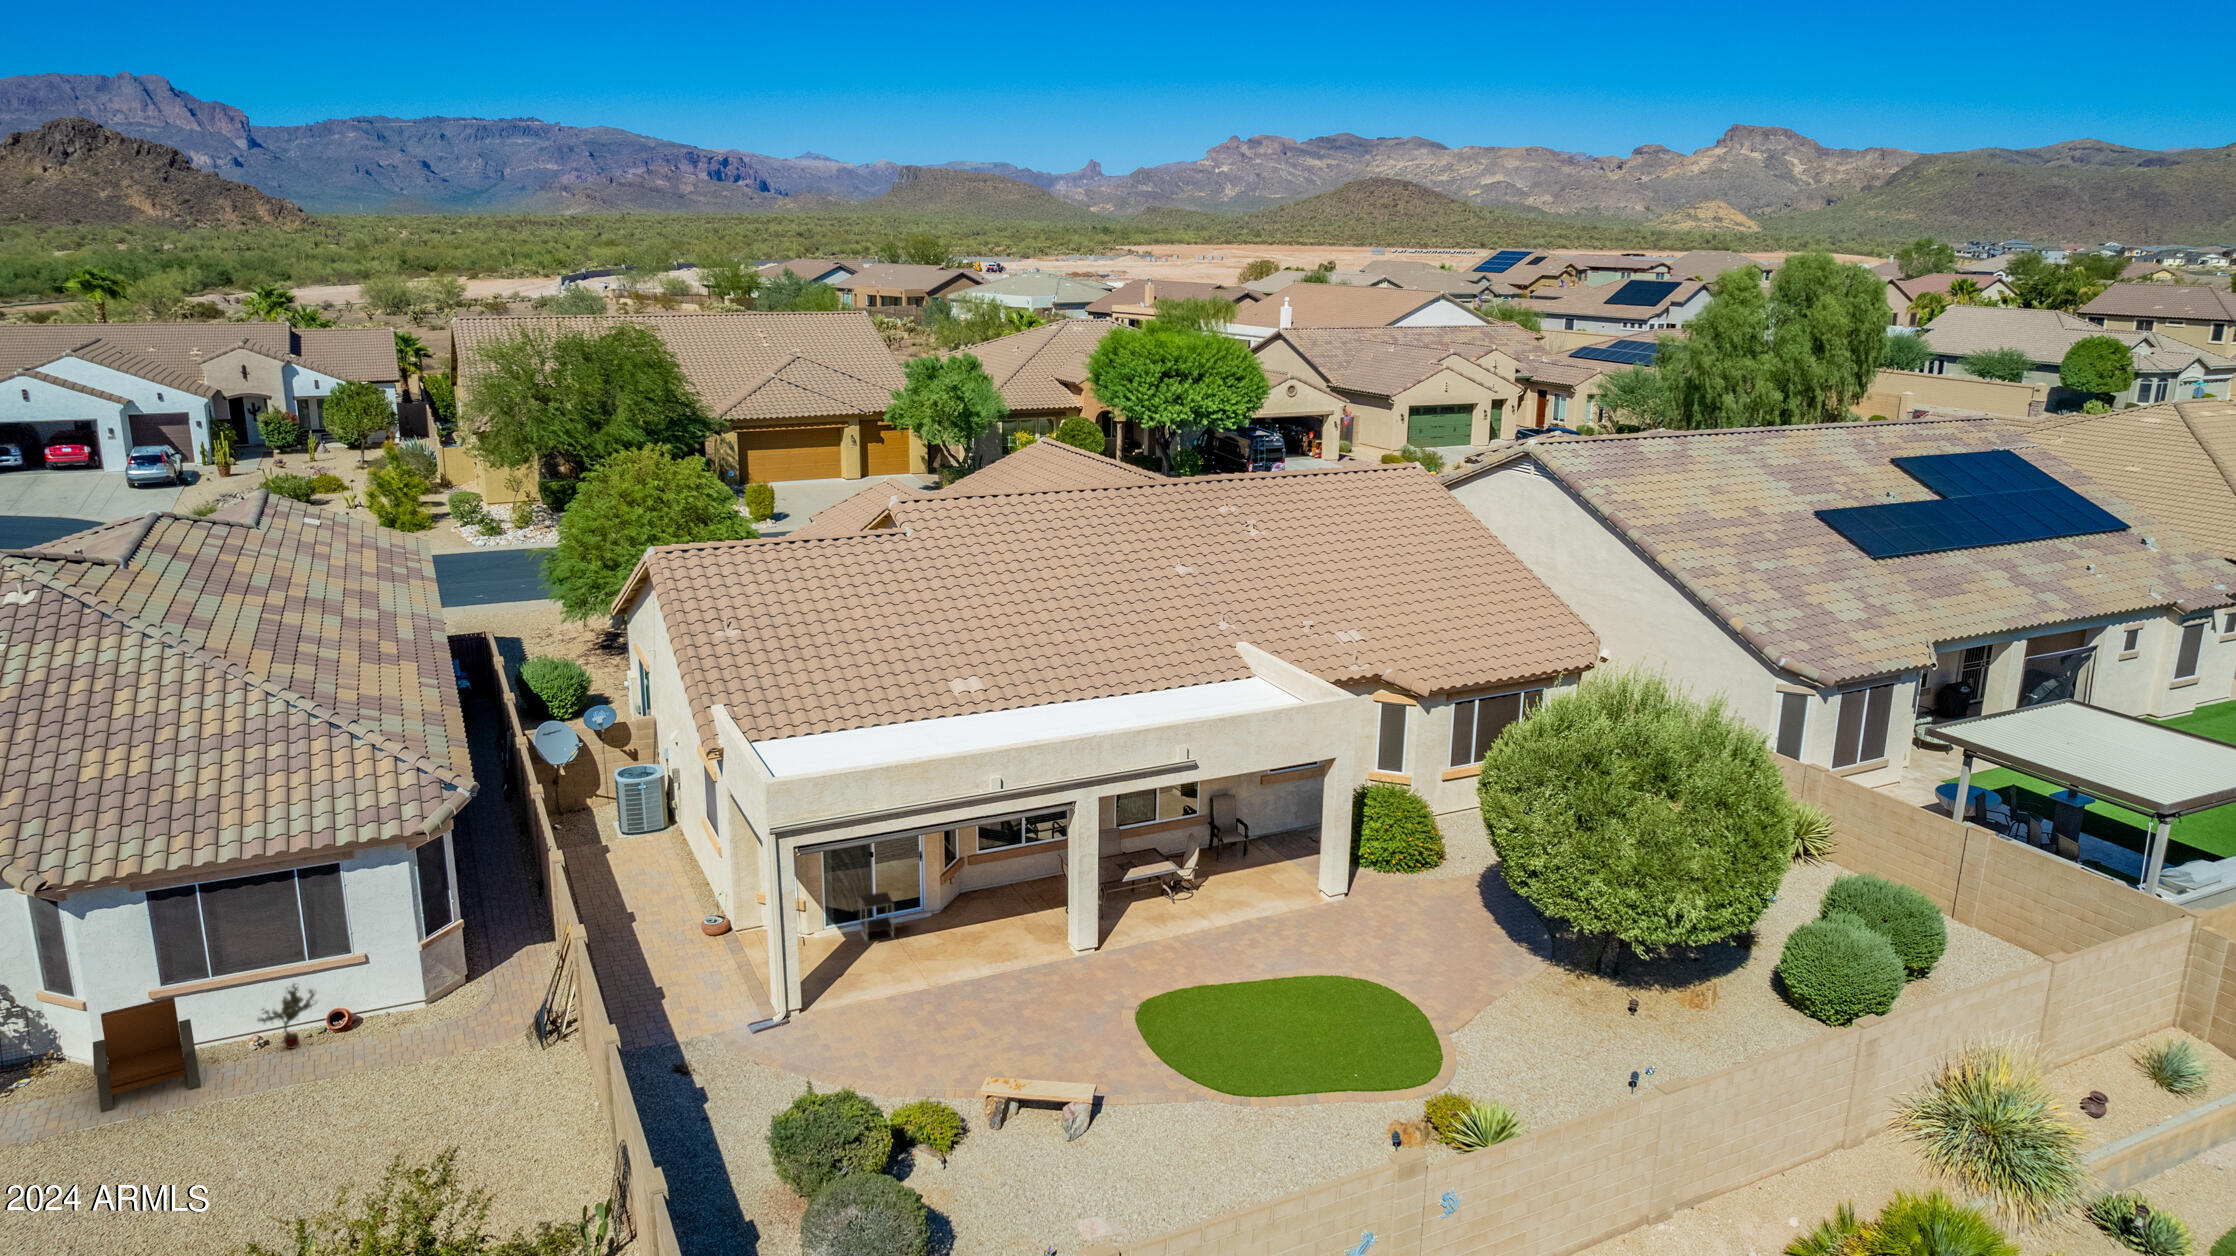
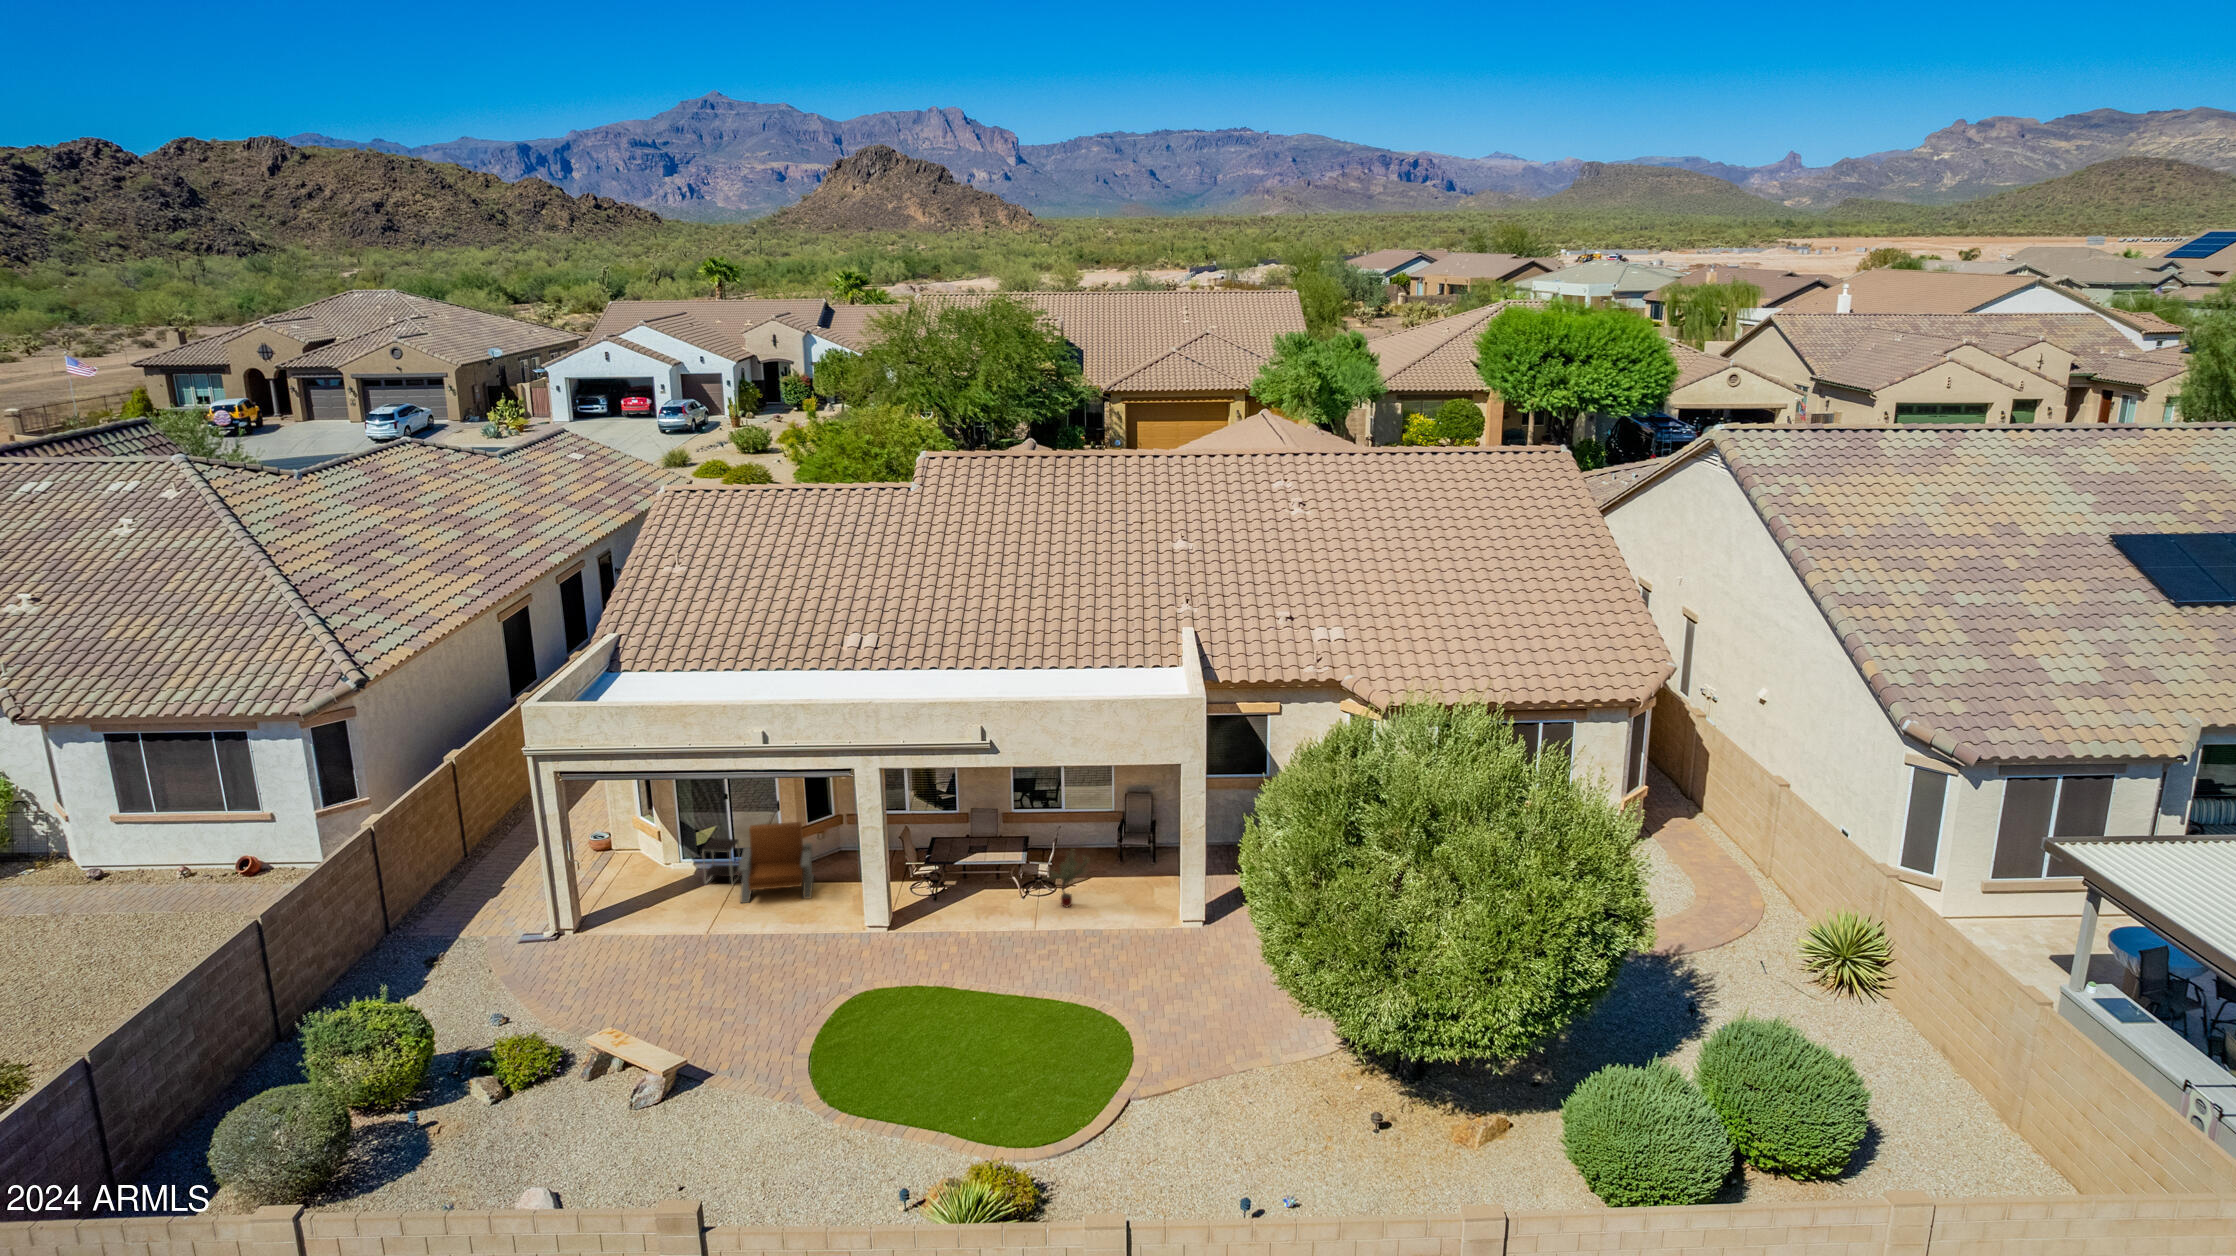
potted tree: present [258,984,317,1049] -> present [1044,852,1089,907]
lounge chair: present [93,997,201,1113] -> present [738,822,814,903]

